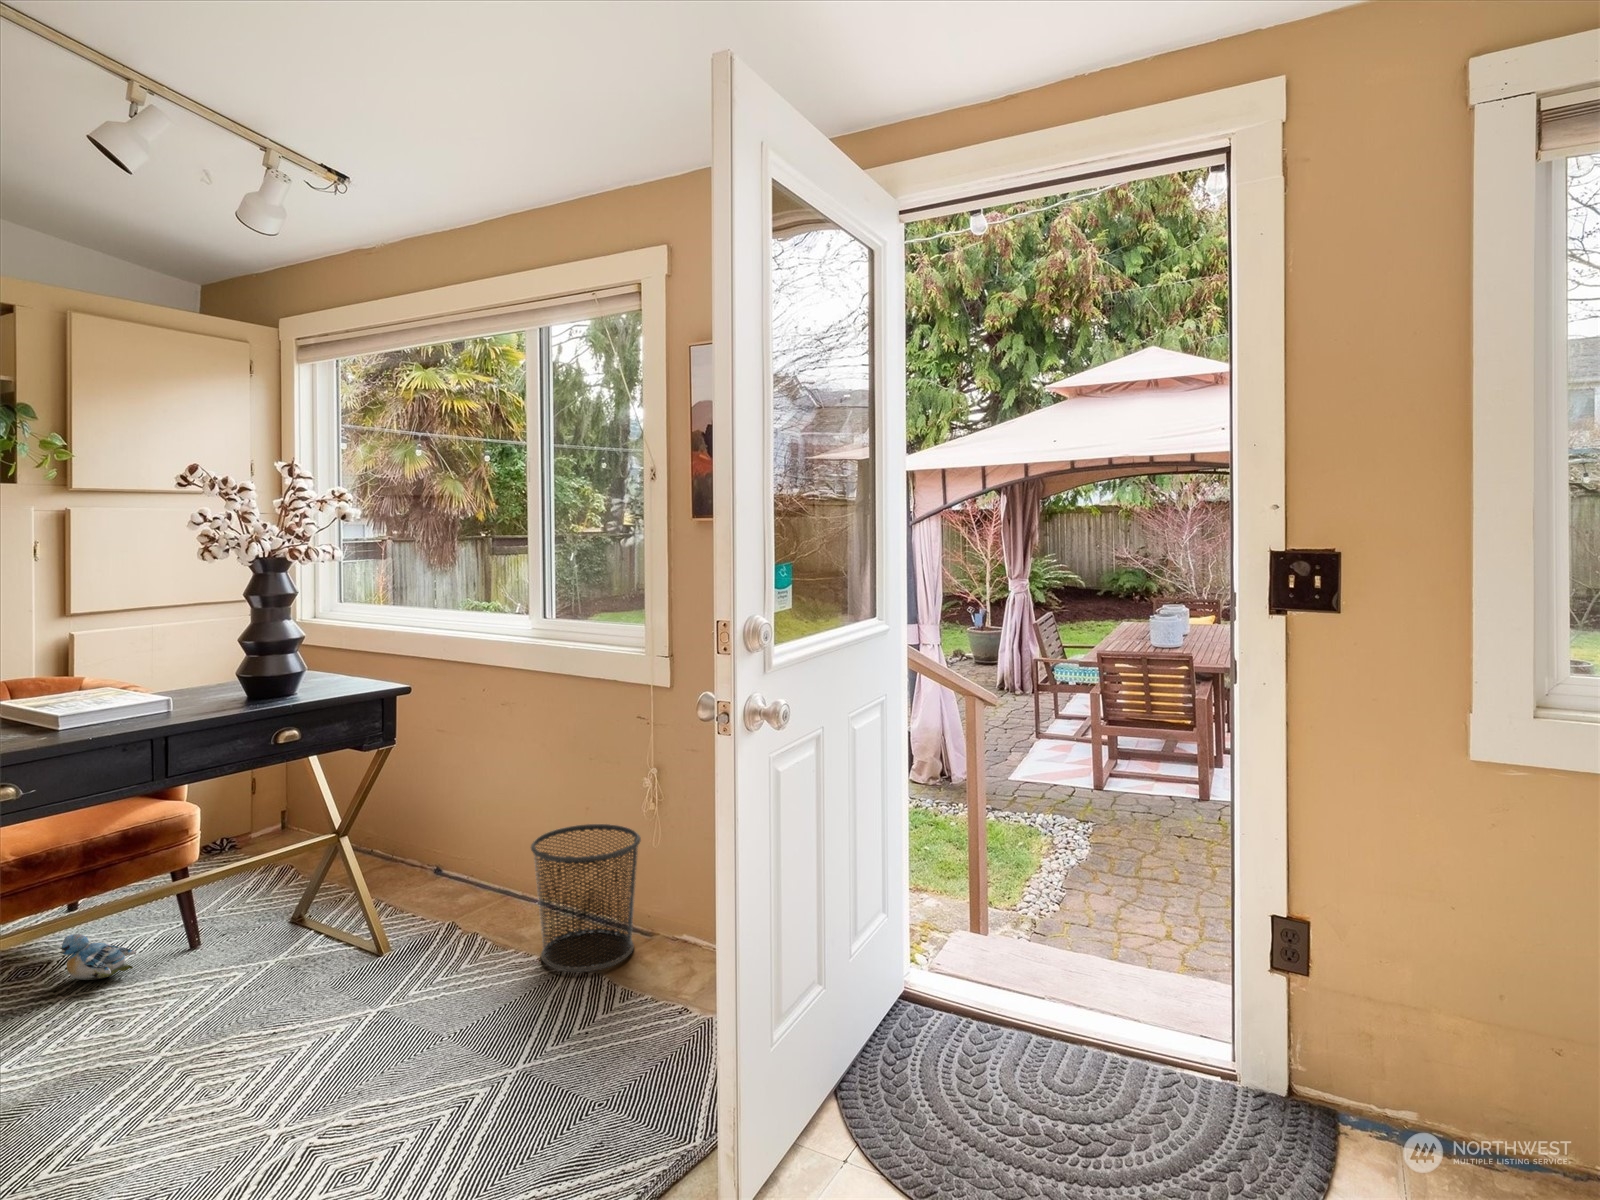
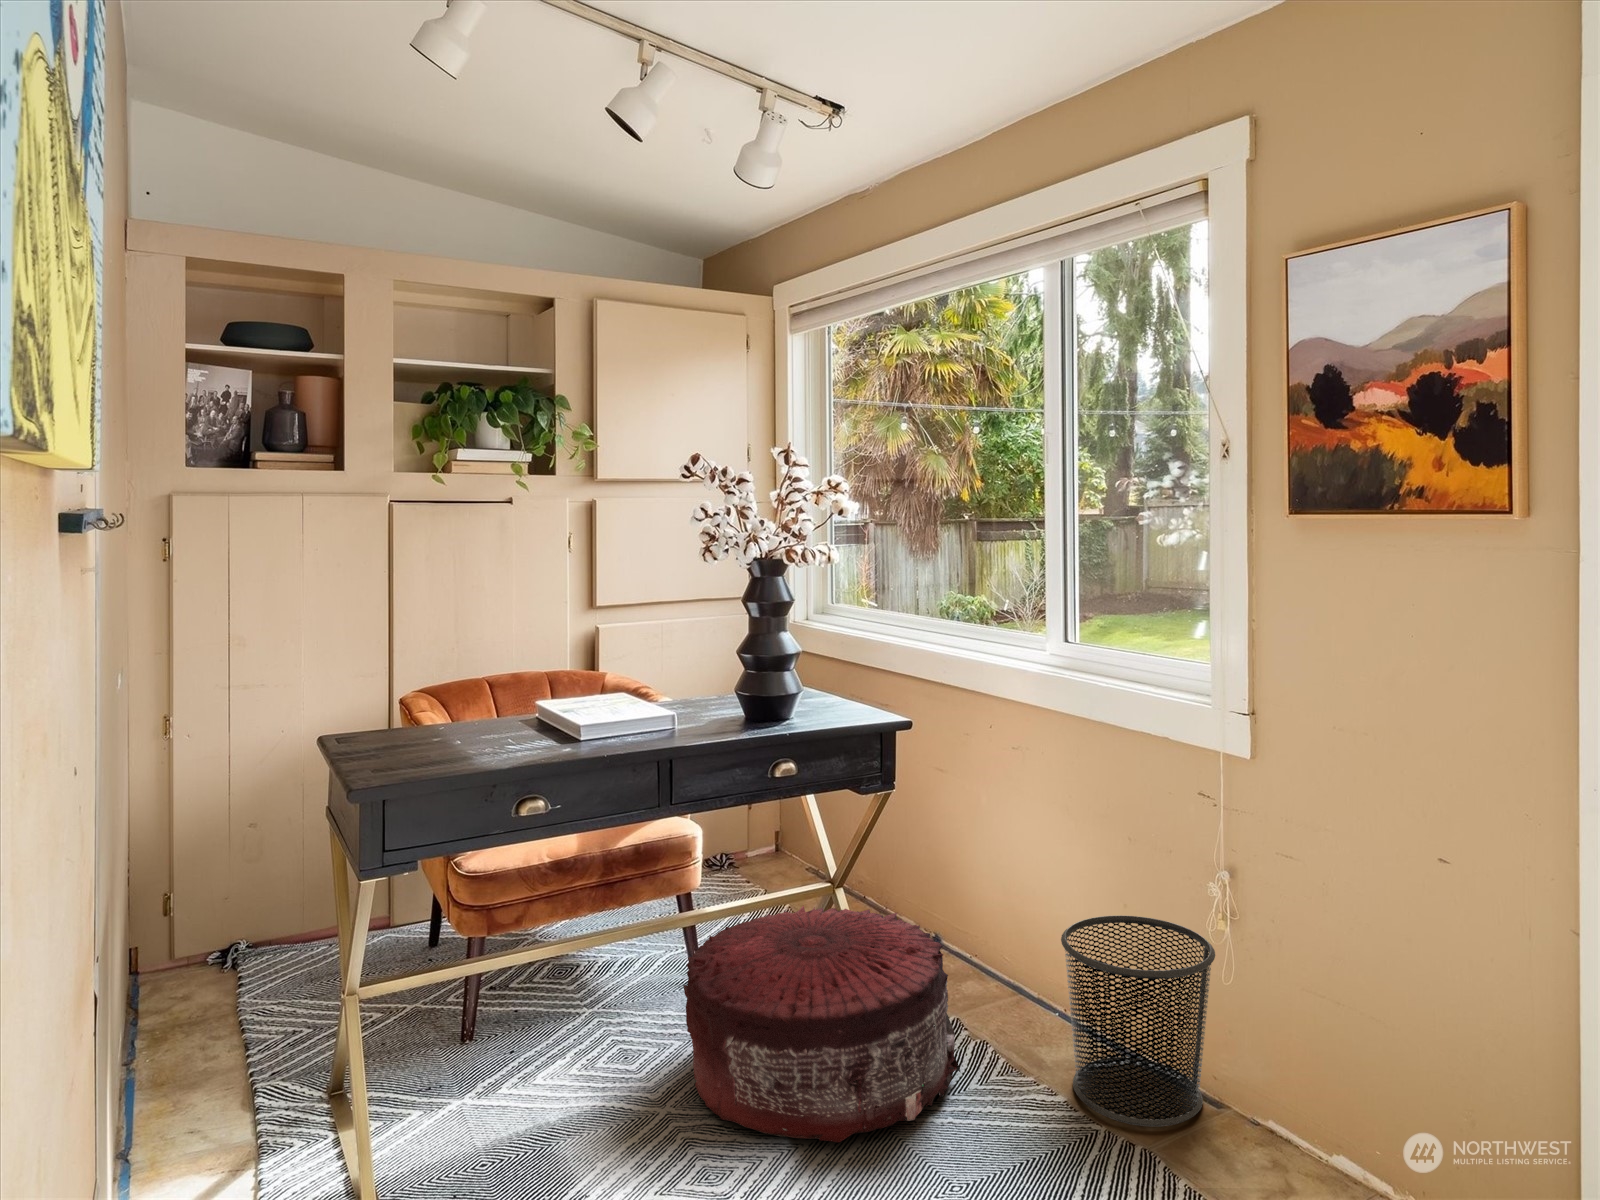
pouf: none [182,851,451,1047] -> present [683,906,960,1142]
plush toy: present [61,934,136,980] -> none [584,949,646,1000]

